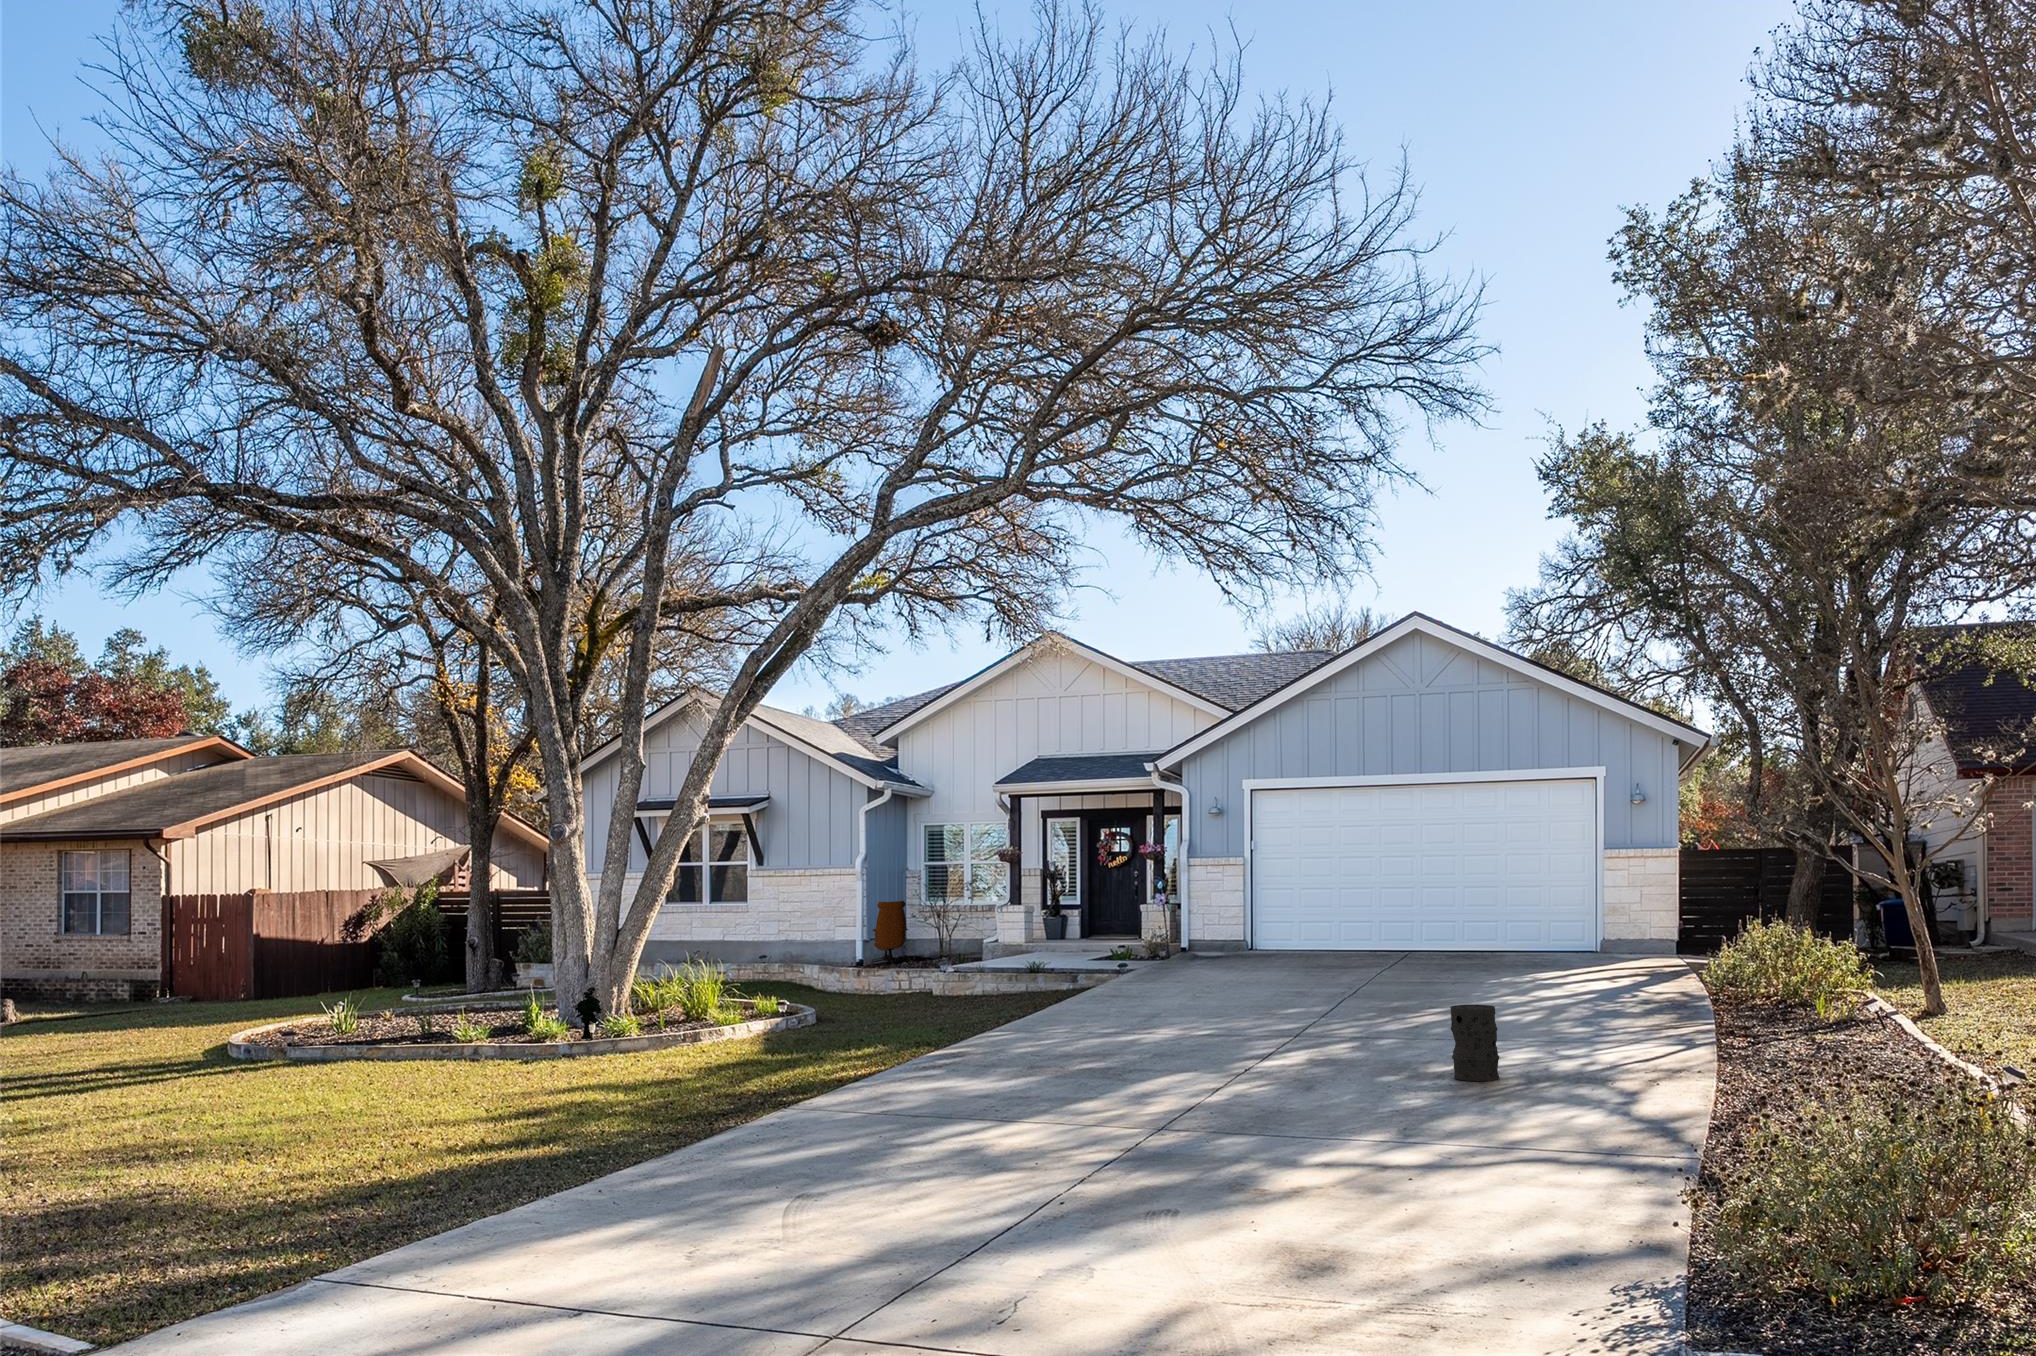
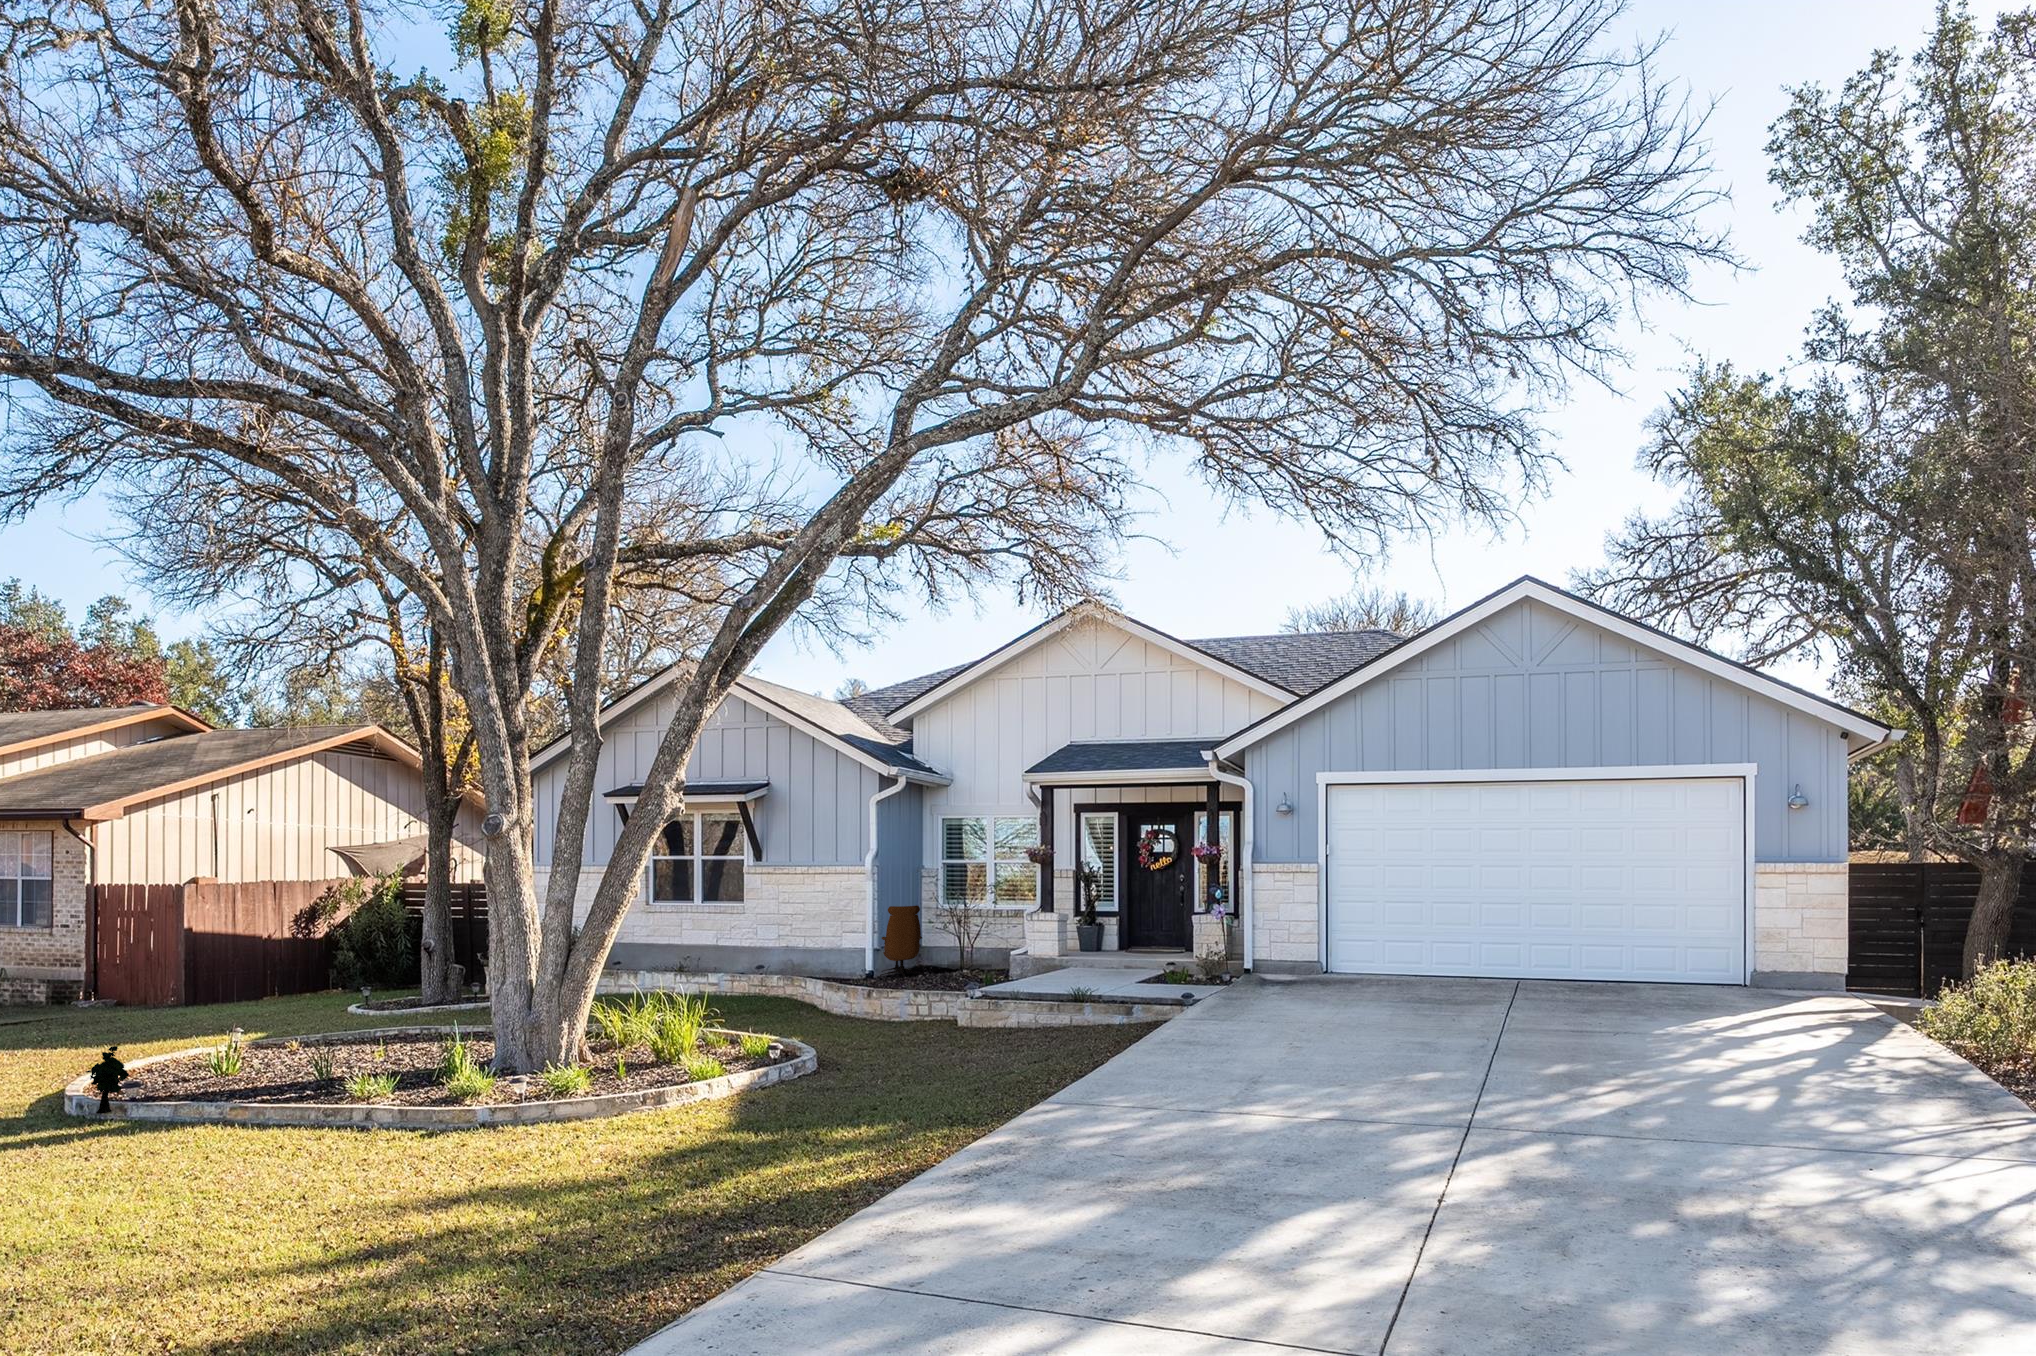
decorative plant: present [572,988,602,1039] -> present [86,1046,129,1113]
trash can: present [1450,1005,1499,1081] -> none [1702,1104,1776,1219]

